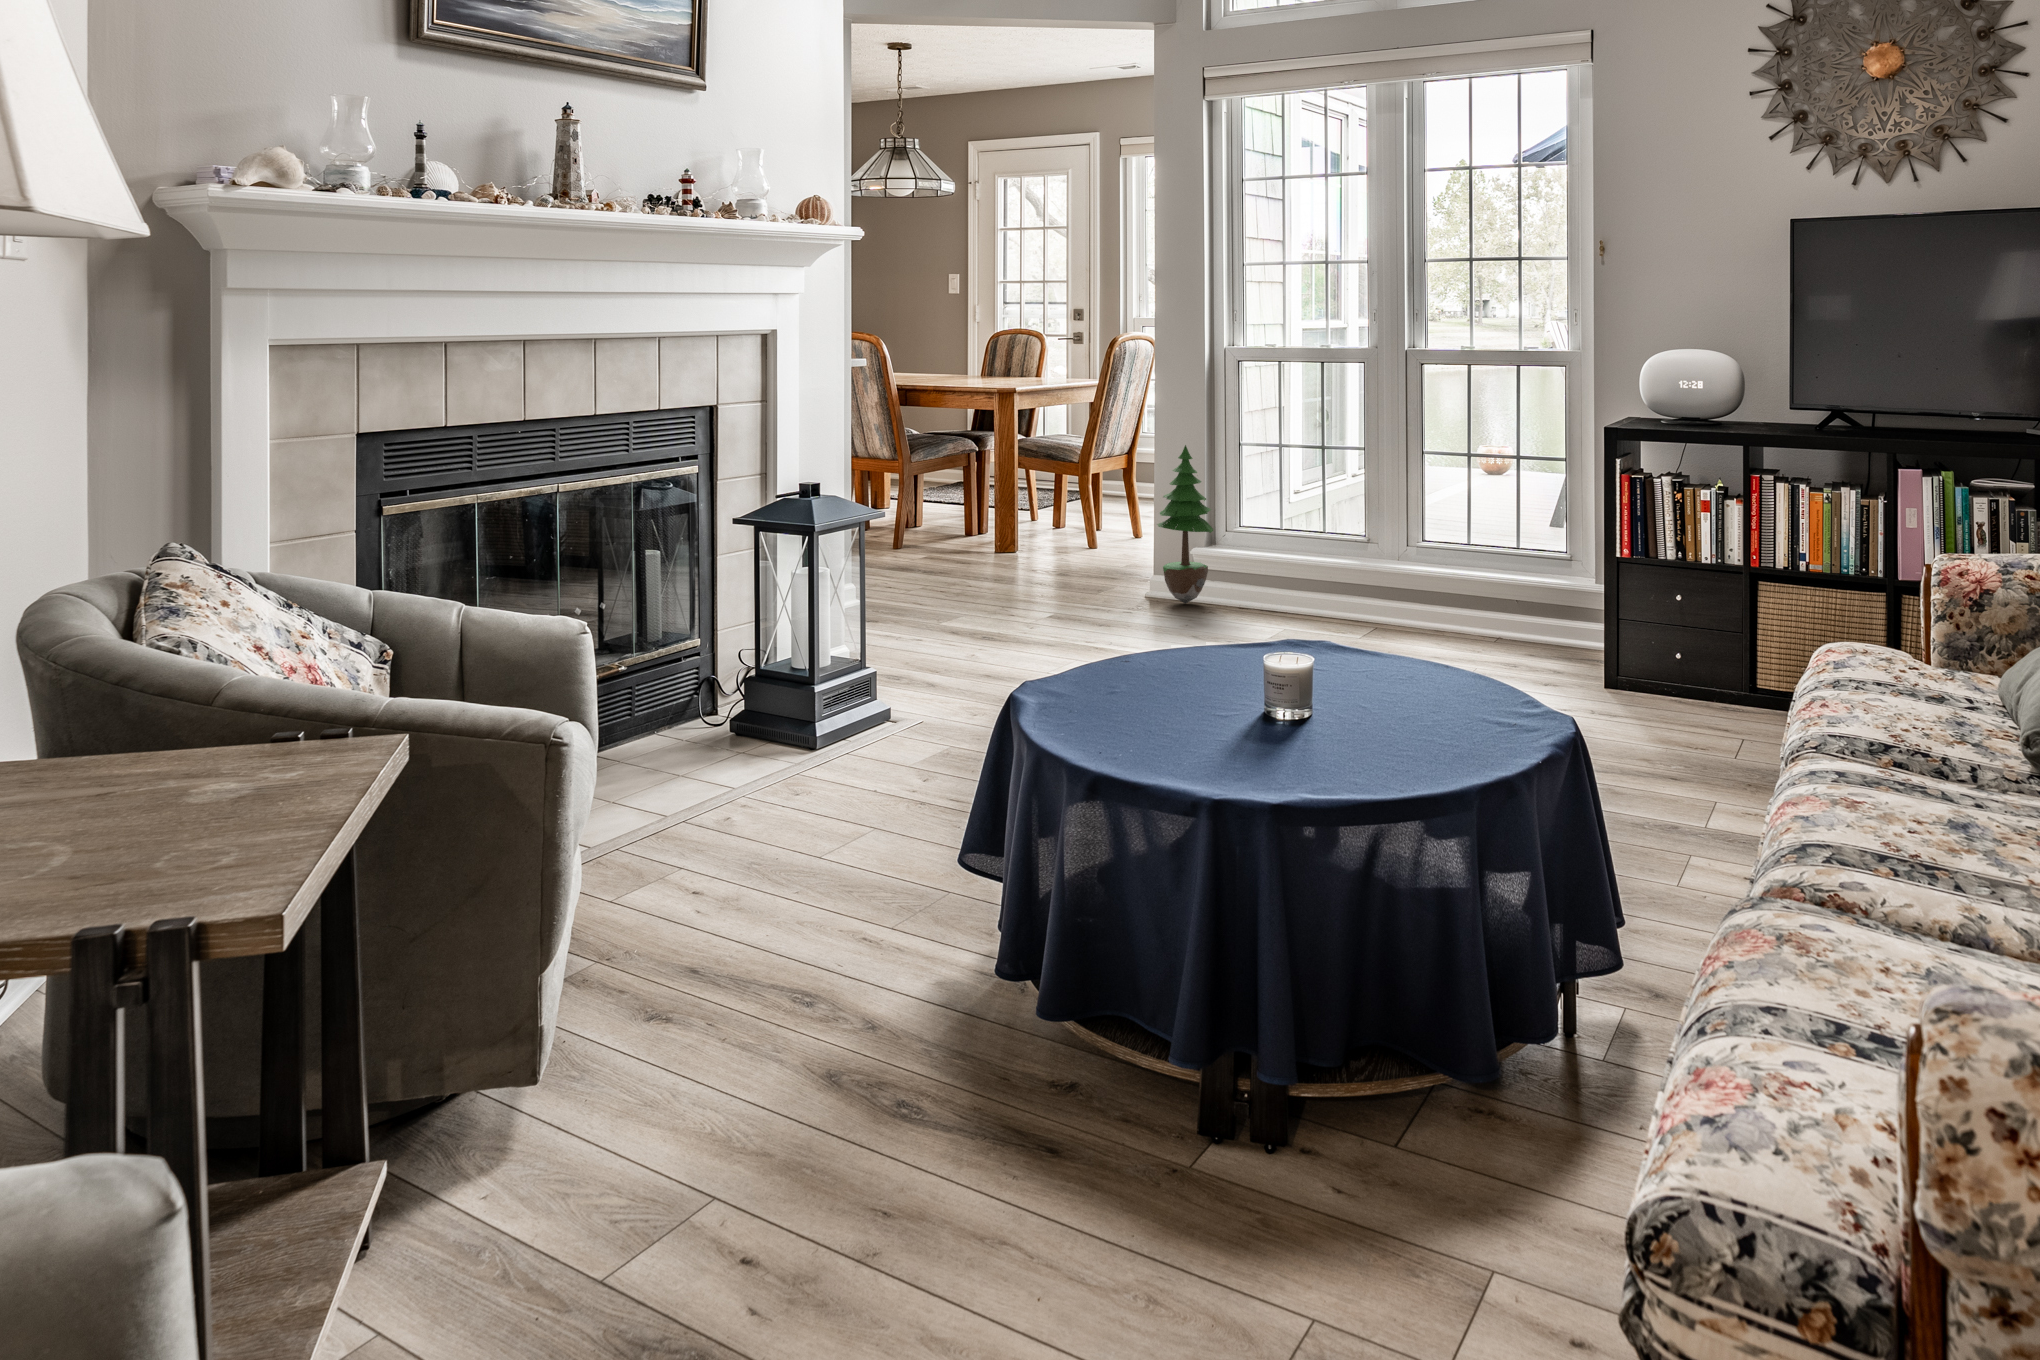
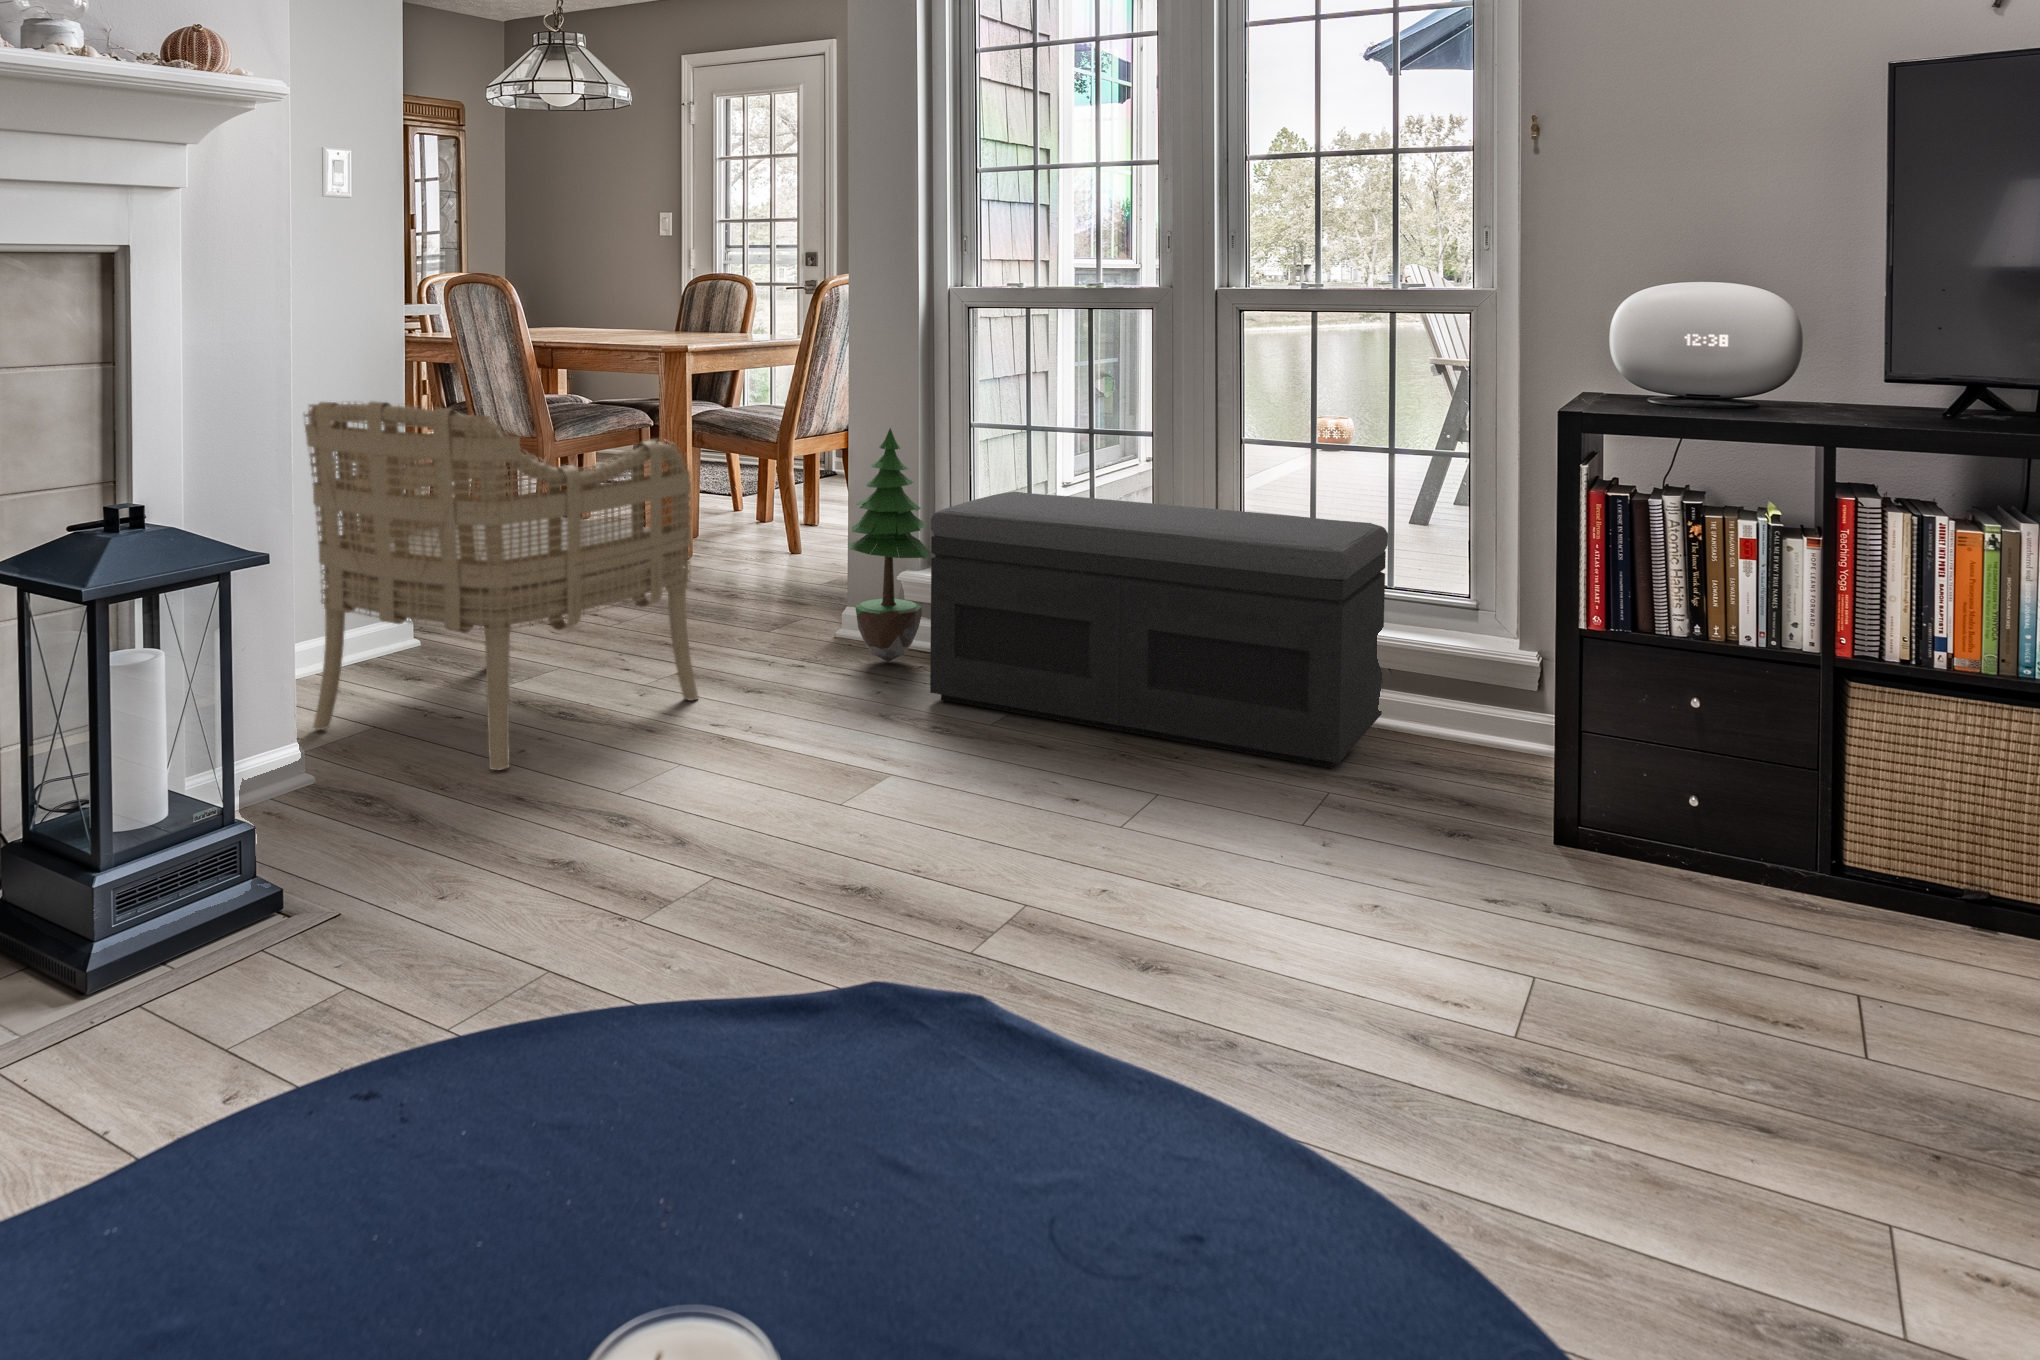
armchair: none [820,431,1067,660] -> present [304,401,698,770]
storage bench: none [1219,488,1515,650] -> present [930,492,1388,768]

